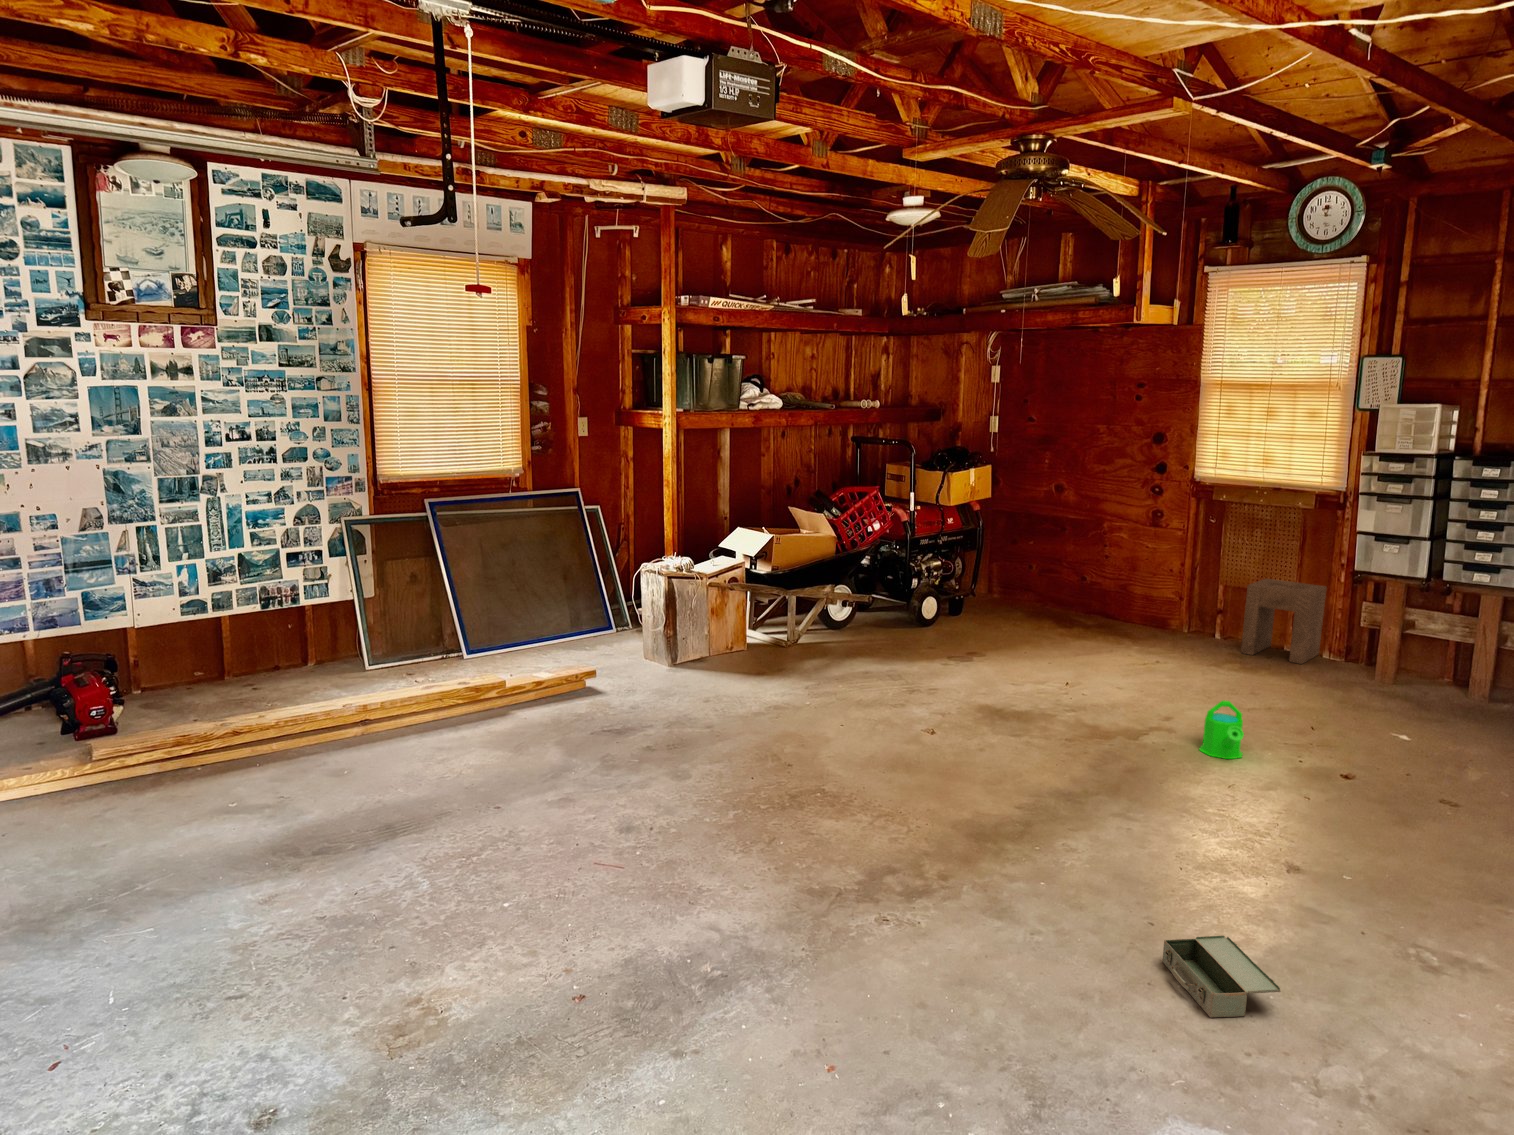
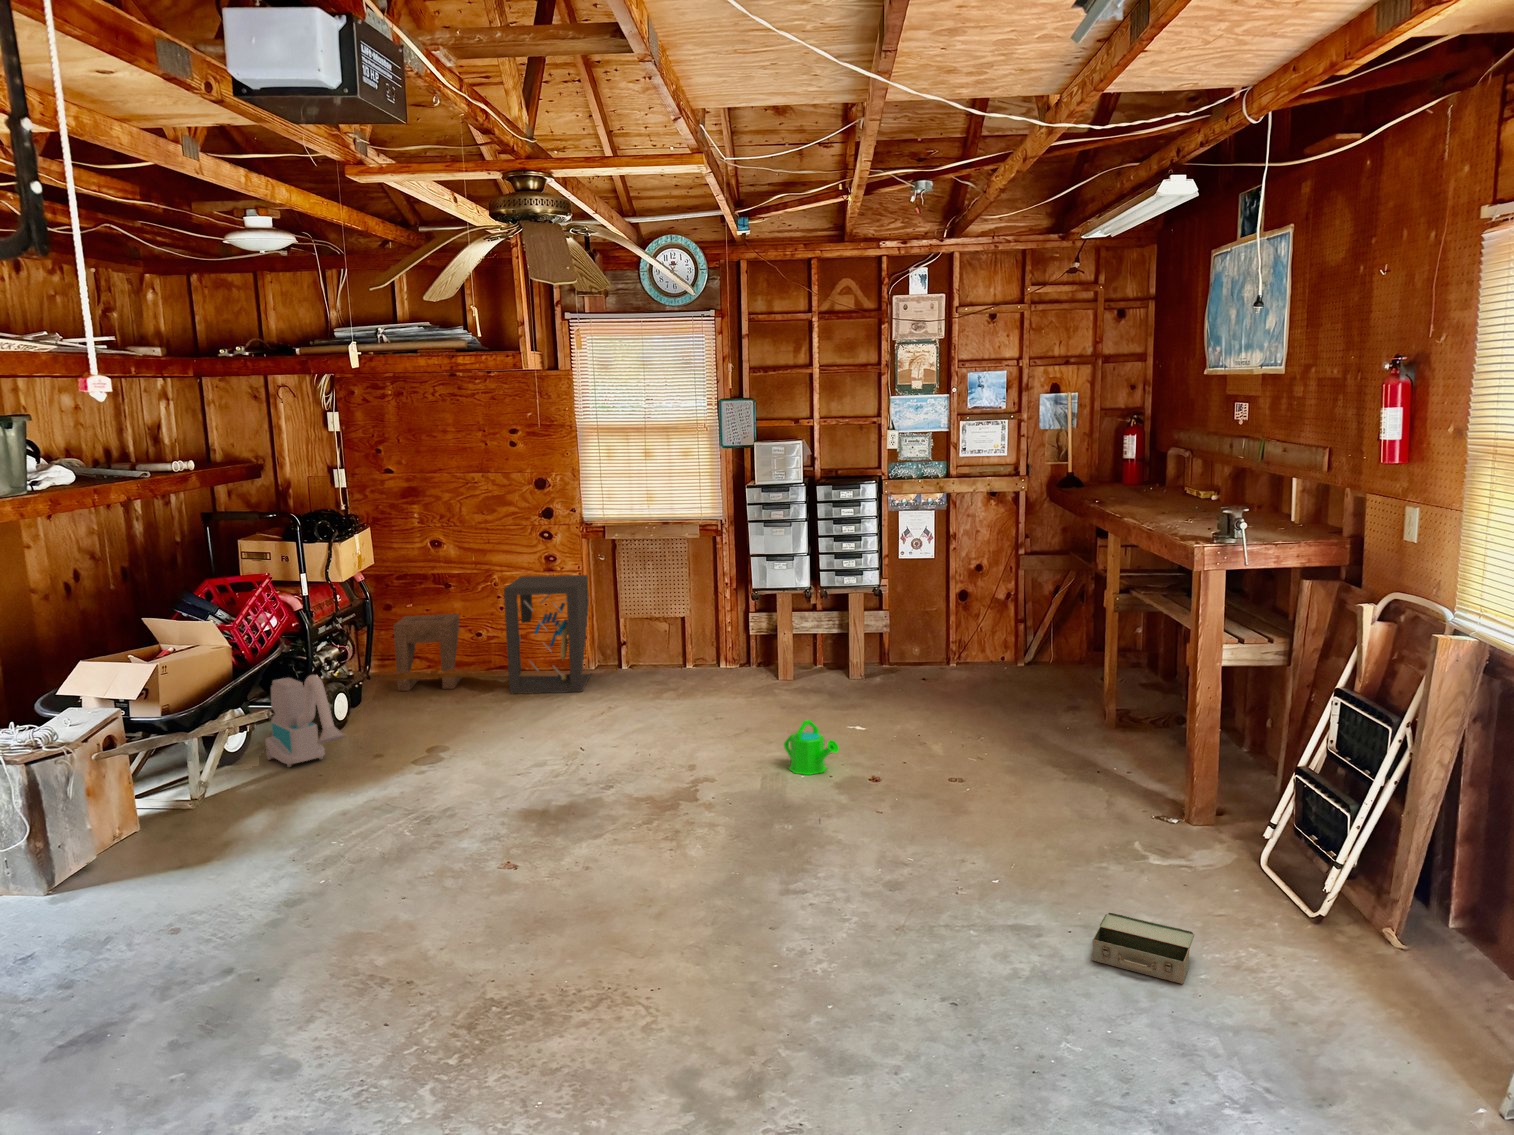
storage cabinet: none [1077,525,1186,642] -> present [504,575,591,694]
vacuum cleaner: none [854,567,884,634] -> present [265,675,346,767]
stool: present [1241,579,1327,664] -> present [393,614,461,691]

